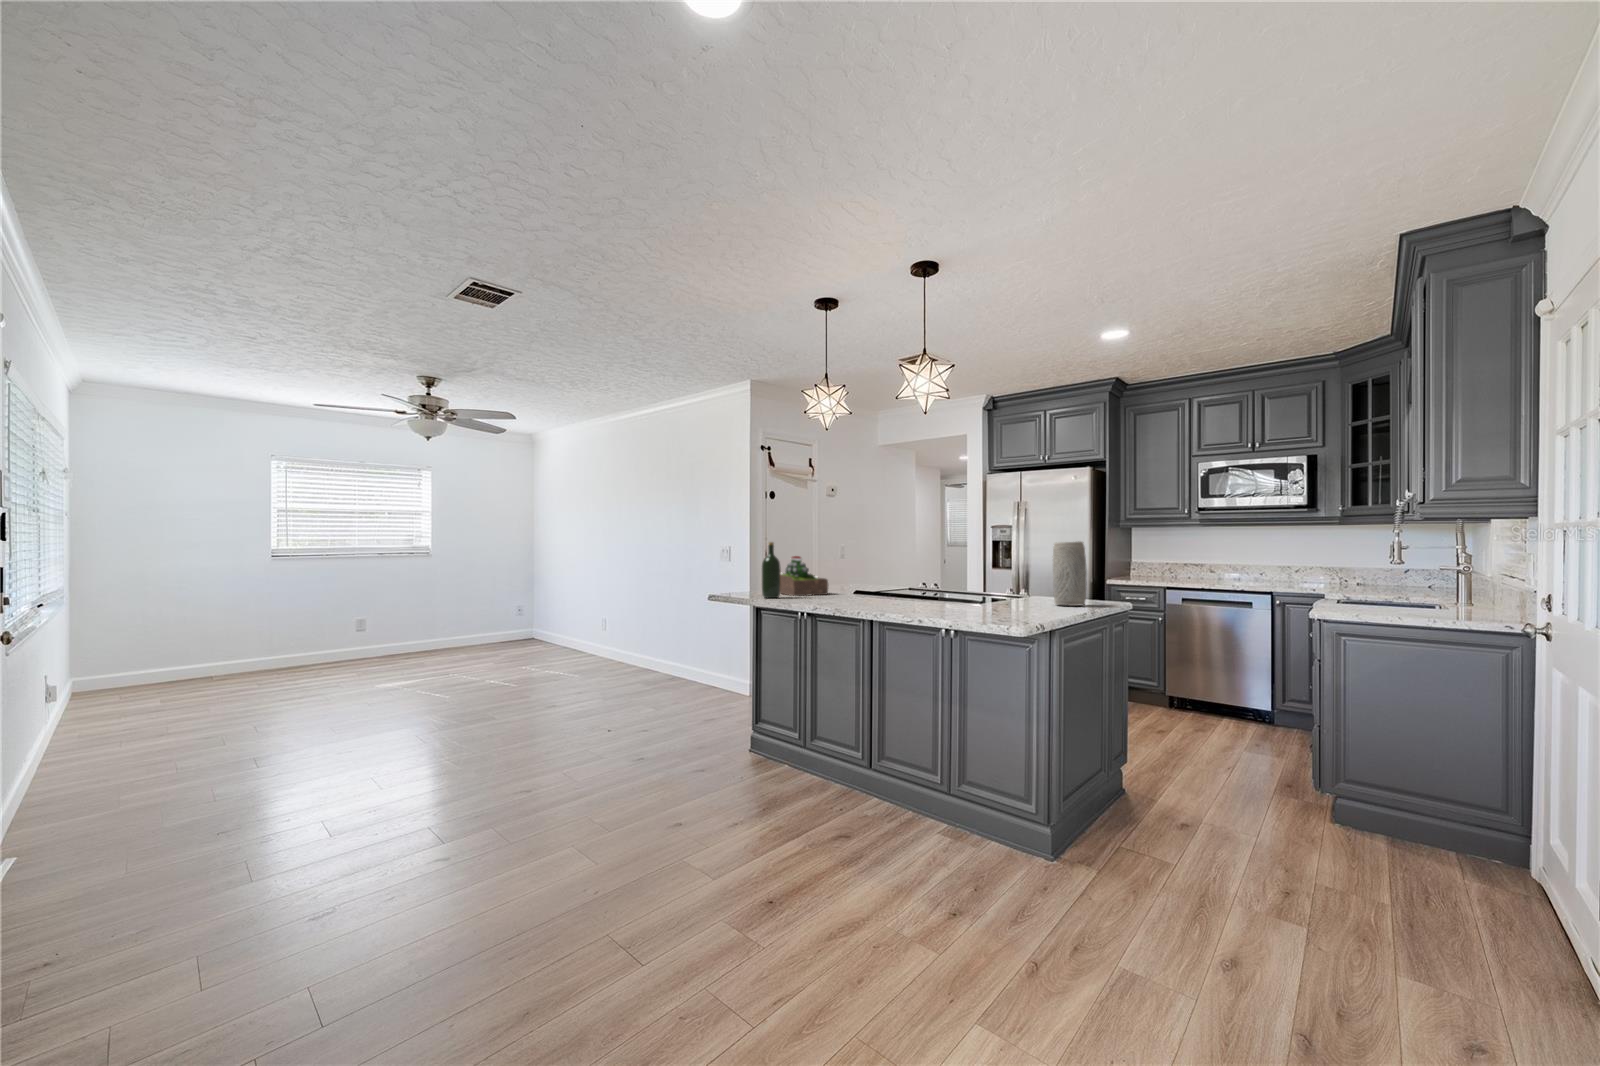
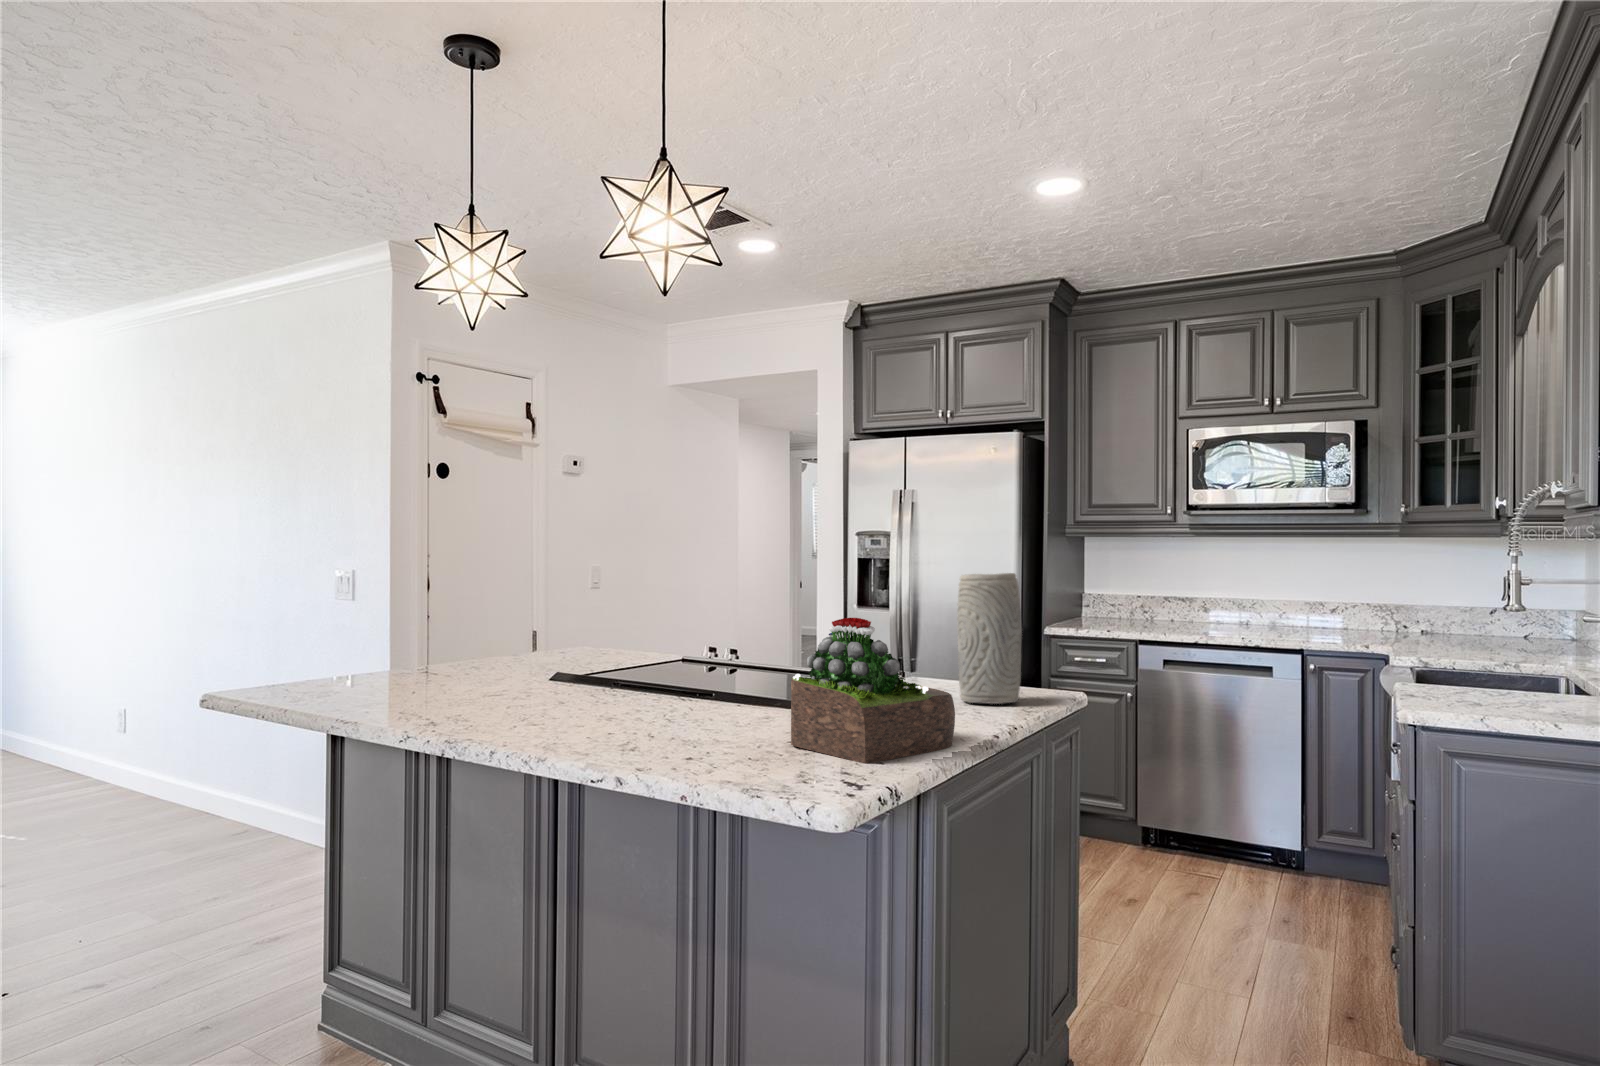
wine bottle: present [762,542,781,598] -> none [357,570,401,693]
succulent plant: present [780,556,828,596] -> present [791,618,955,764]

